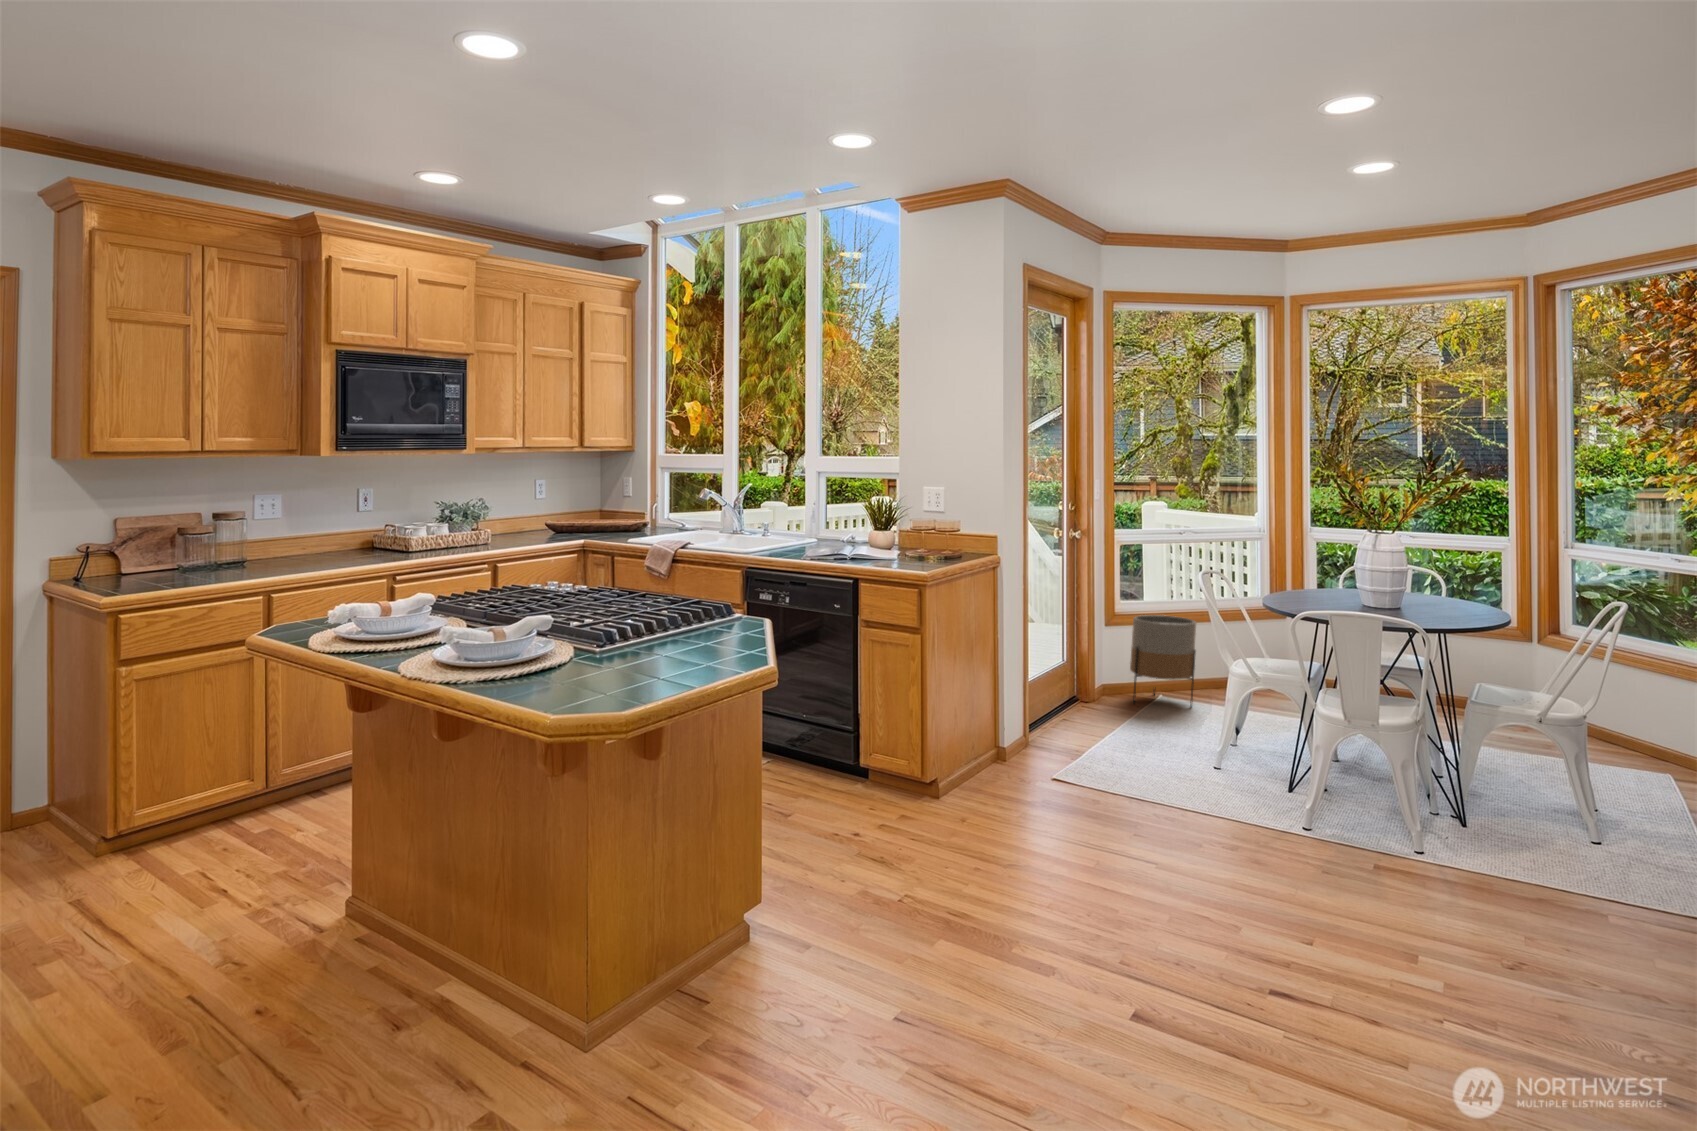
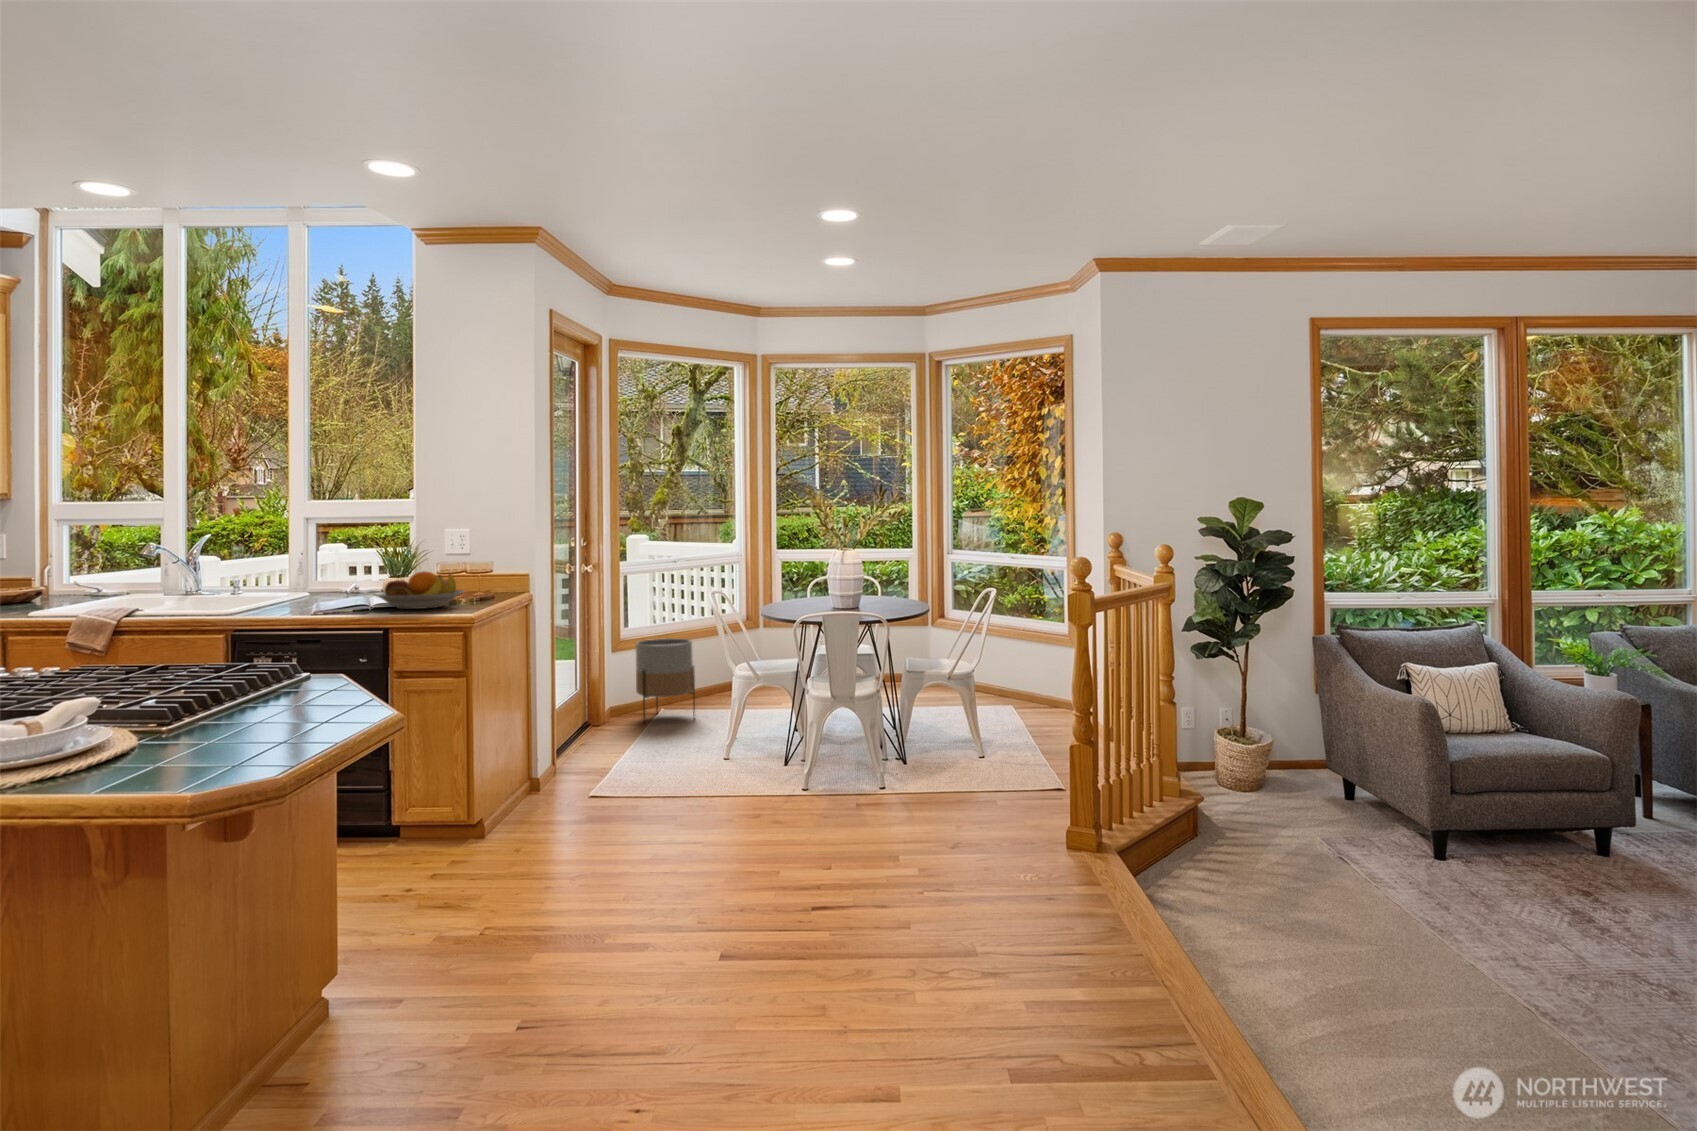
fruit bowl: none [852,529,931,564] -> present [374,571,464,609]

